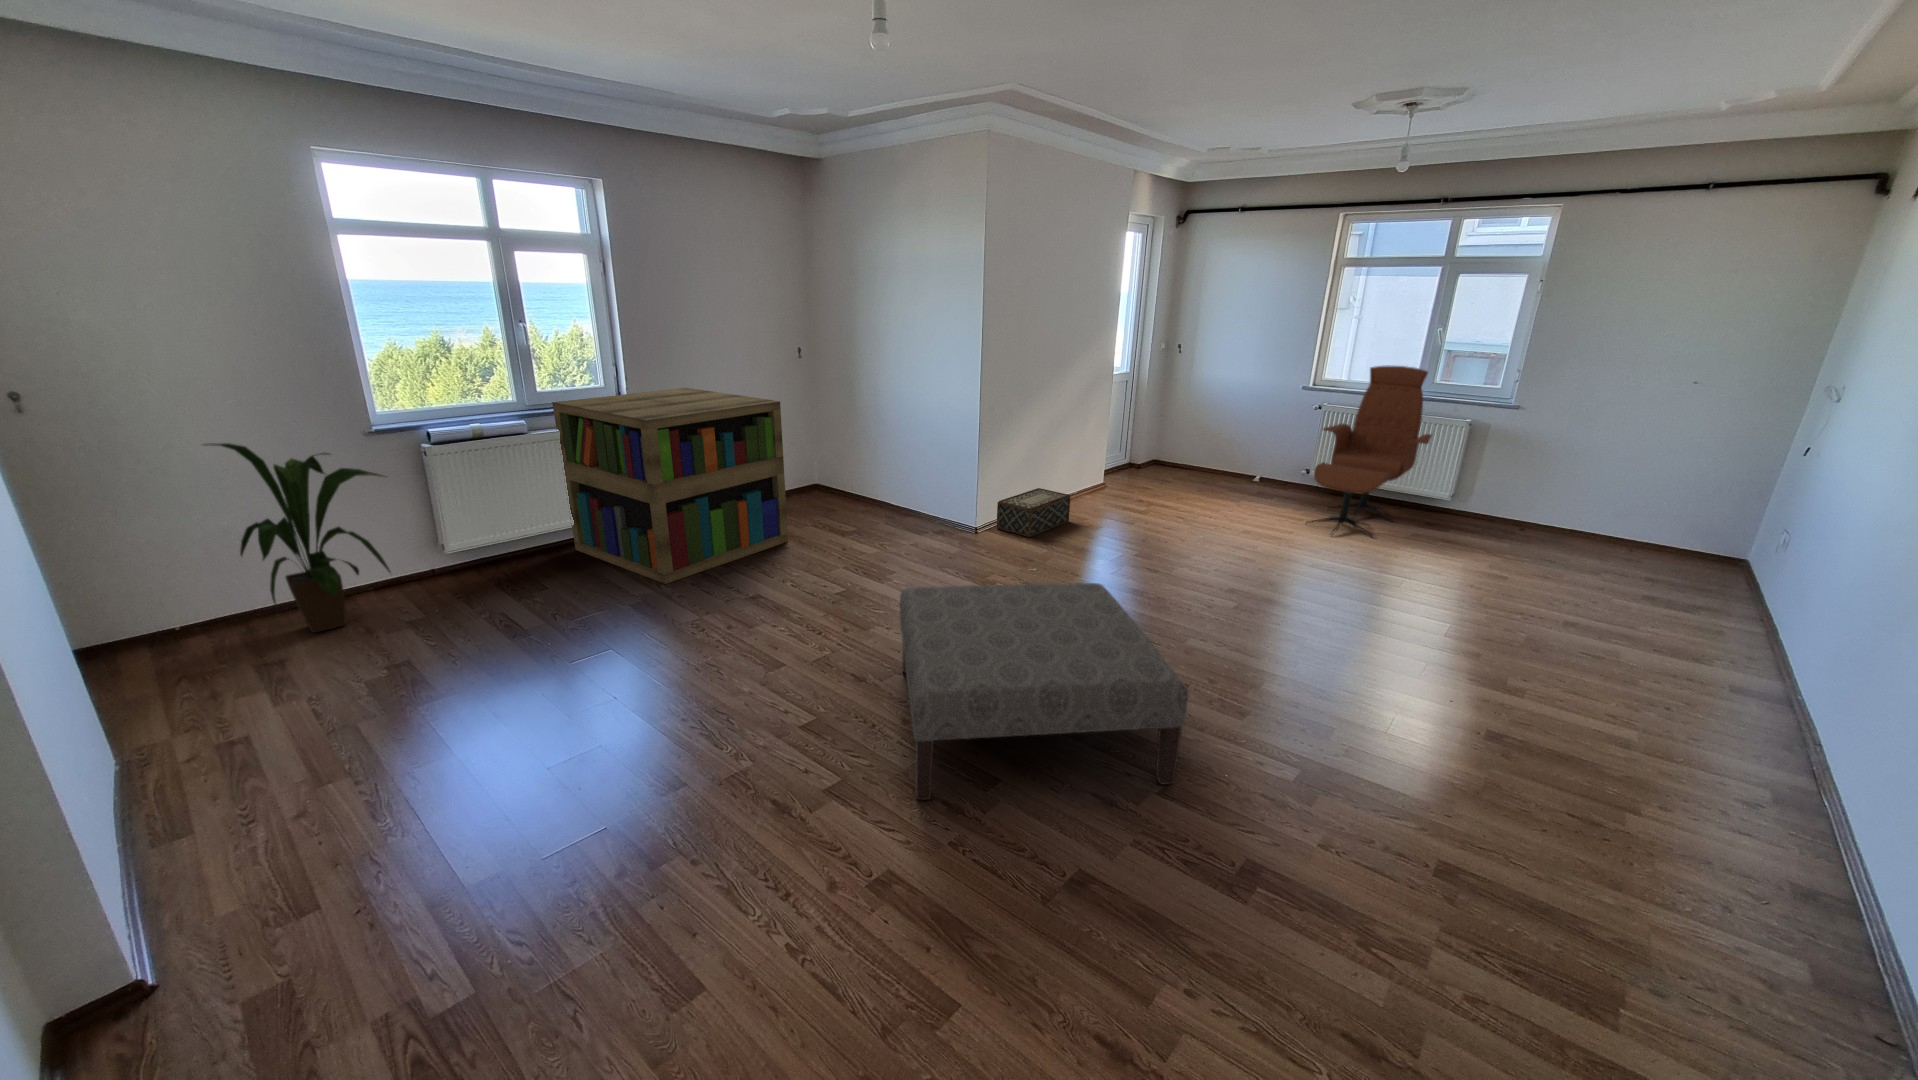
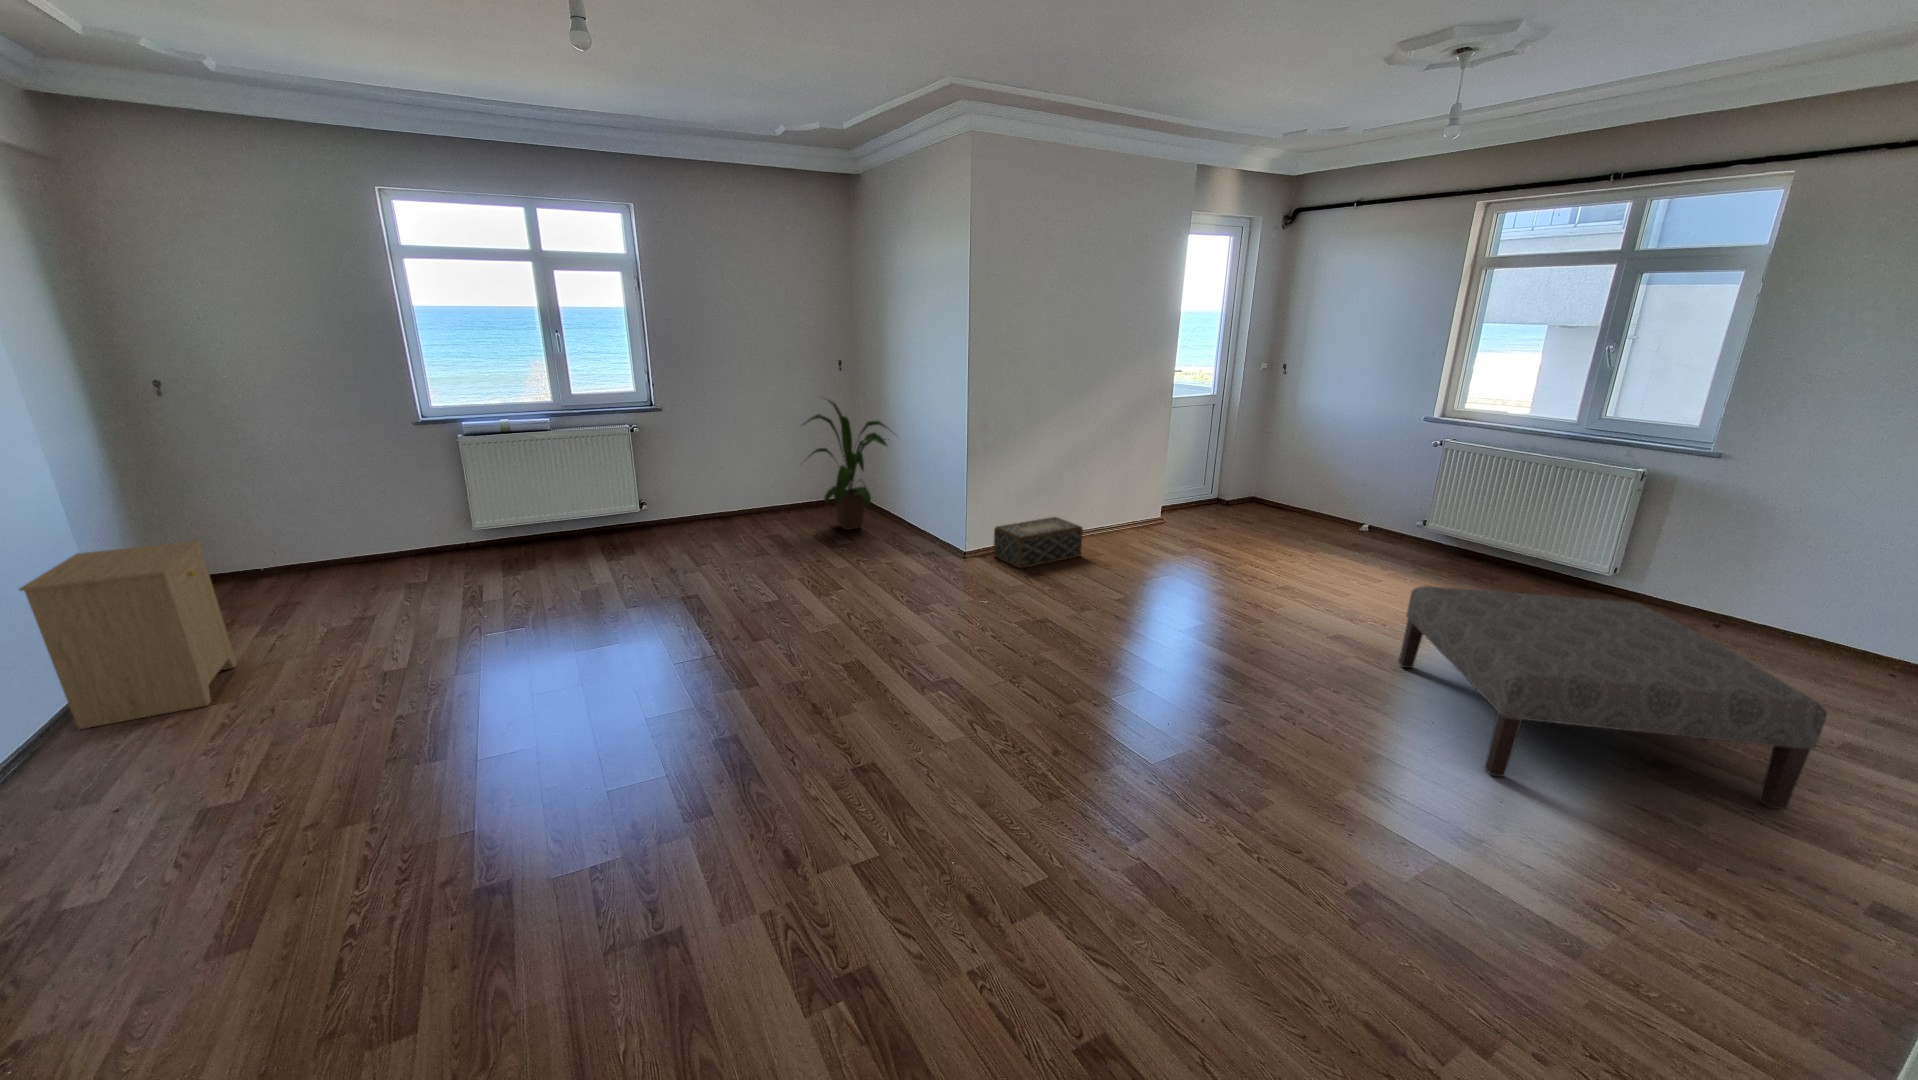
lounge chair: present [1309,365,1432,536] -> none [1380,393,1583,614]
bookshelf: present [552,388,788,584] -> none [577,396,777,577]
house plant: present [210,443,390,633] -> present [804,400,888,530]
ottoman: present [900,583,1188,800] -> present [1399,586,1827,809]
side table: none [65,592,301,845] -> present [19,541,236,729]

